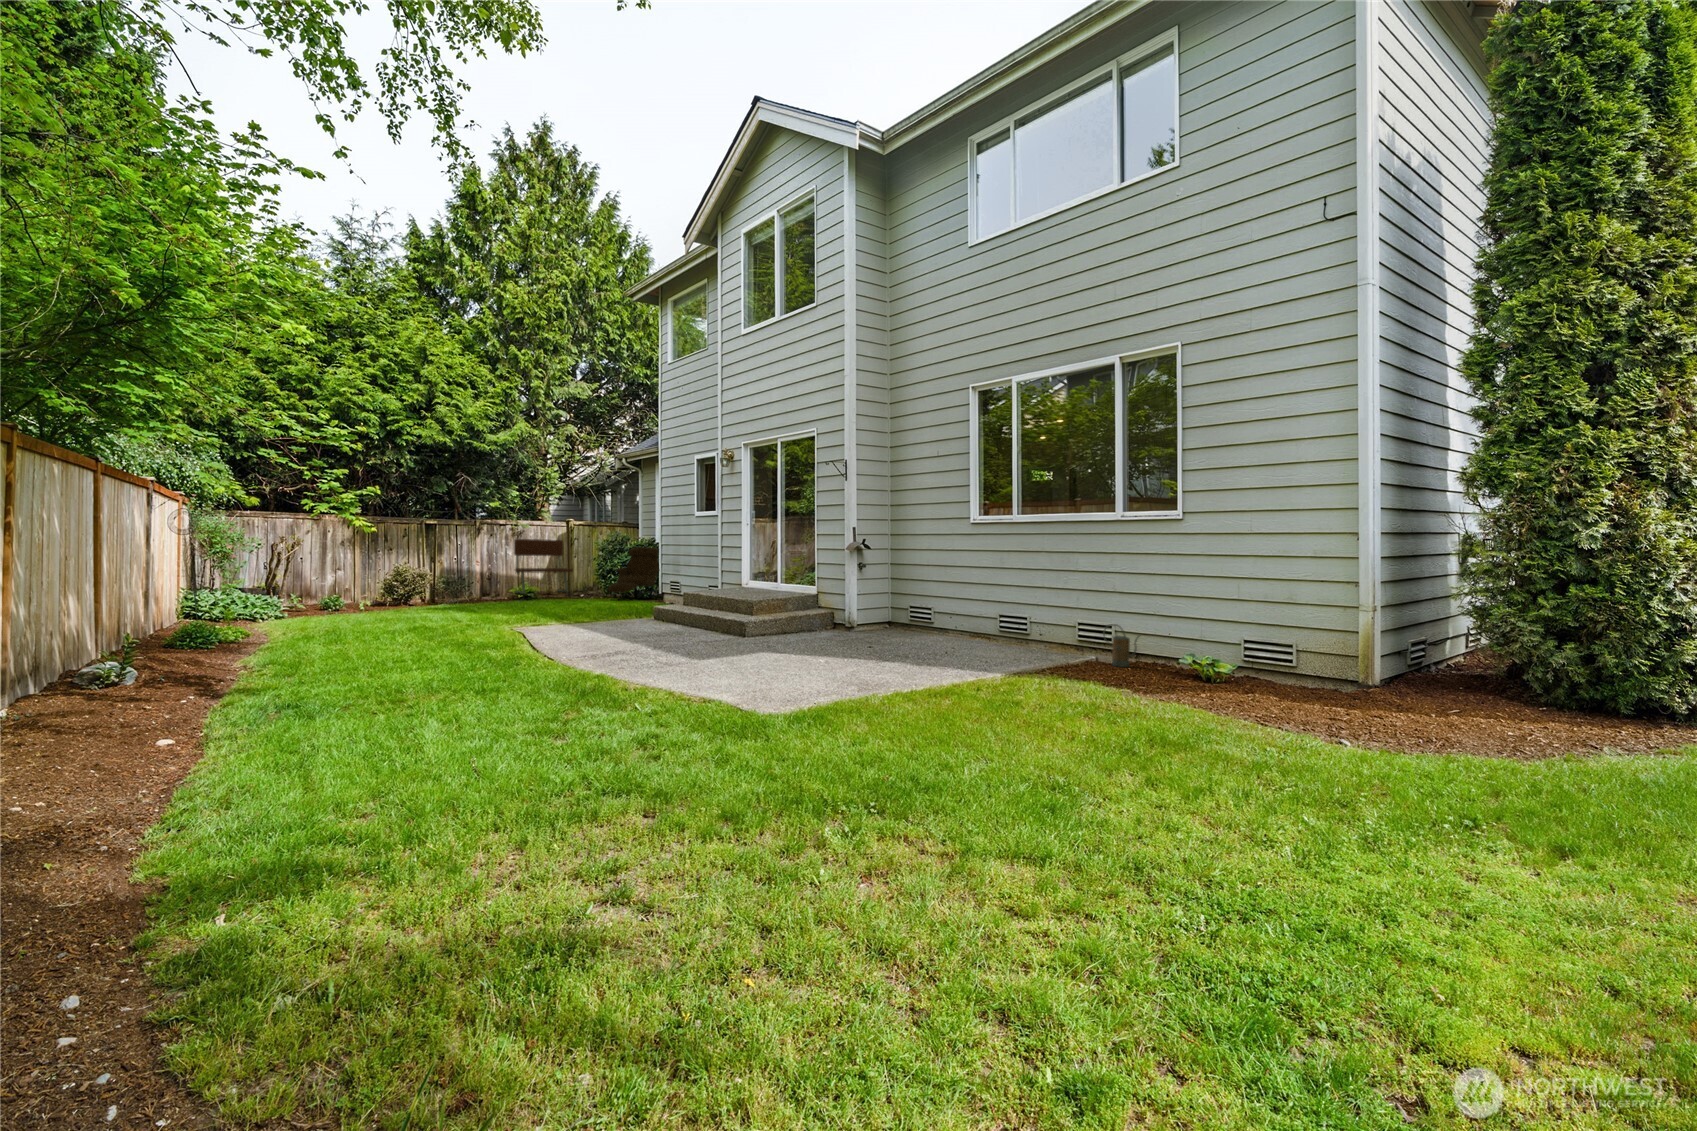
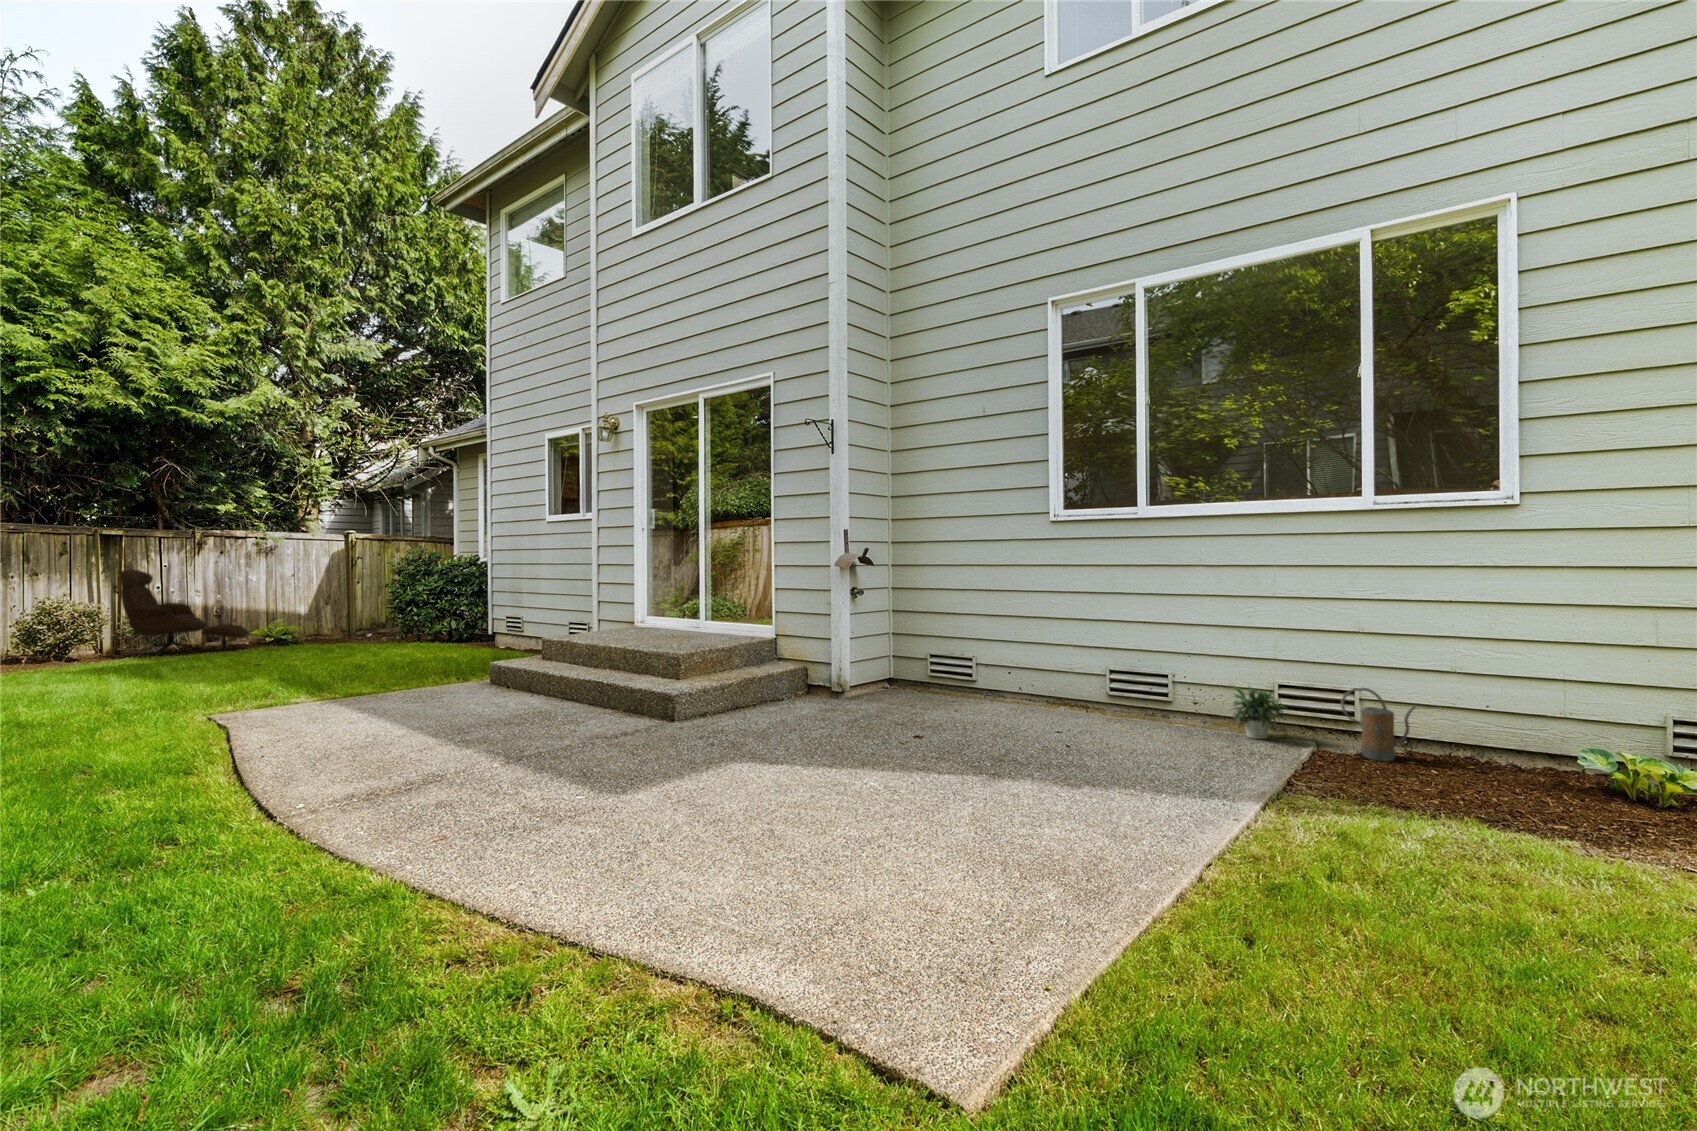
bench: present [514,539,573,594] -> none [256,558,359,642]
lounge chair: present [608,547,659,599] -> present [120,569,249,655]
potted plant: none [1046,623,1080,655] -> present [1232,685,1287,739]

